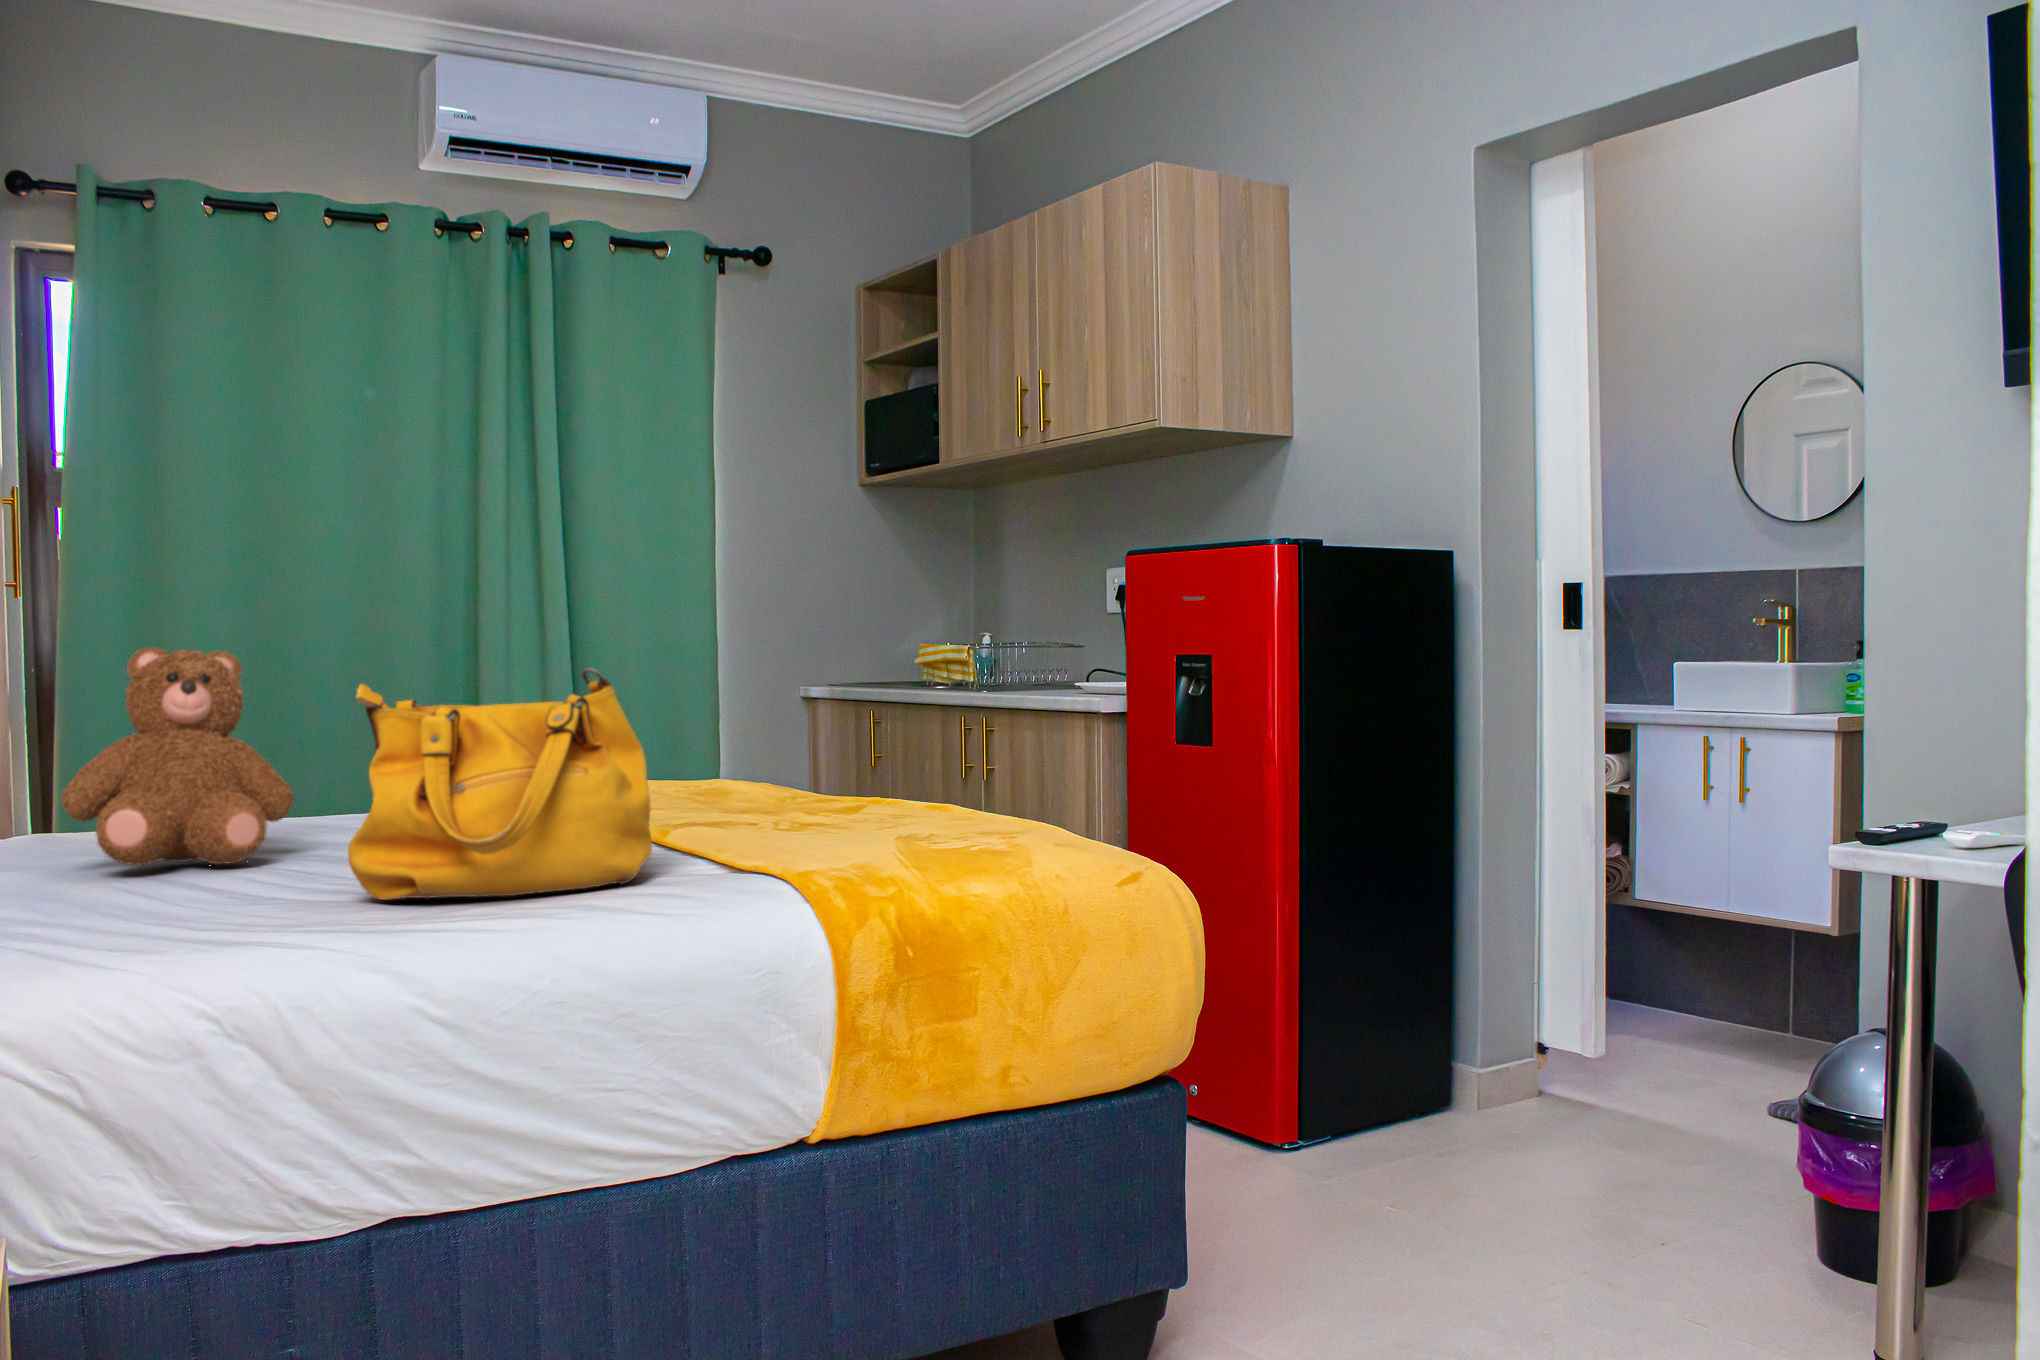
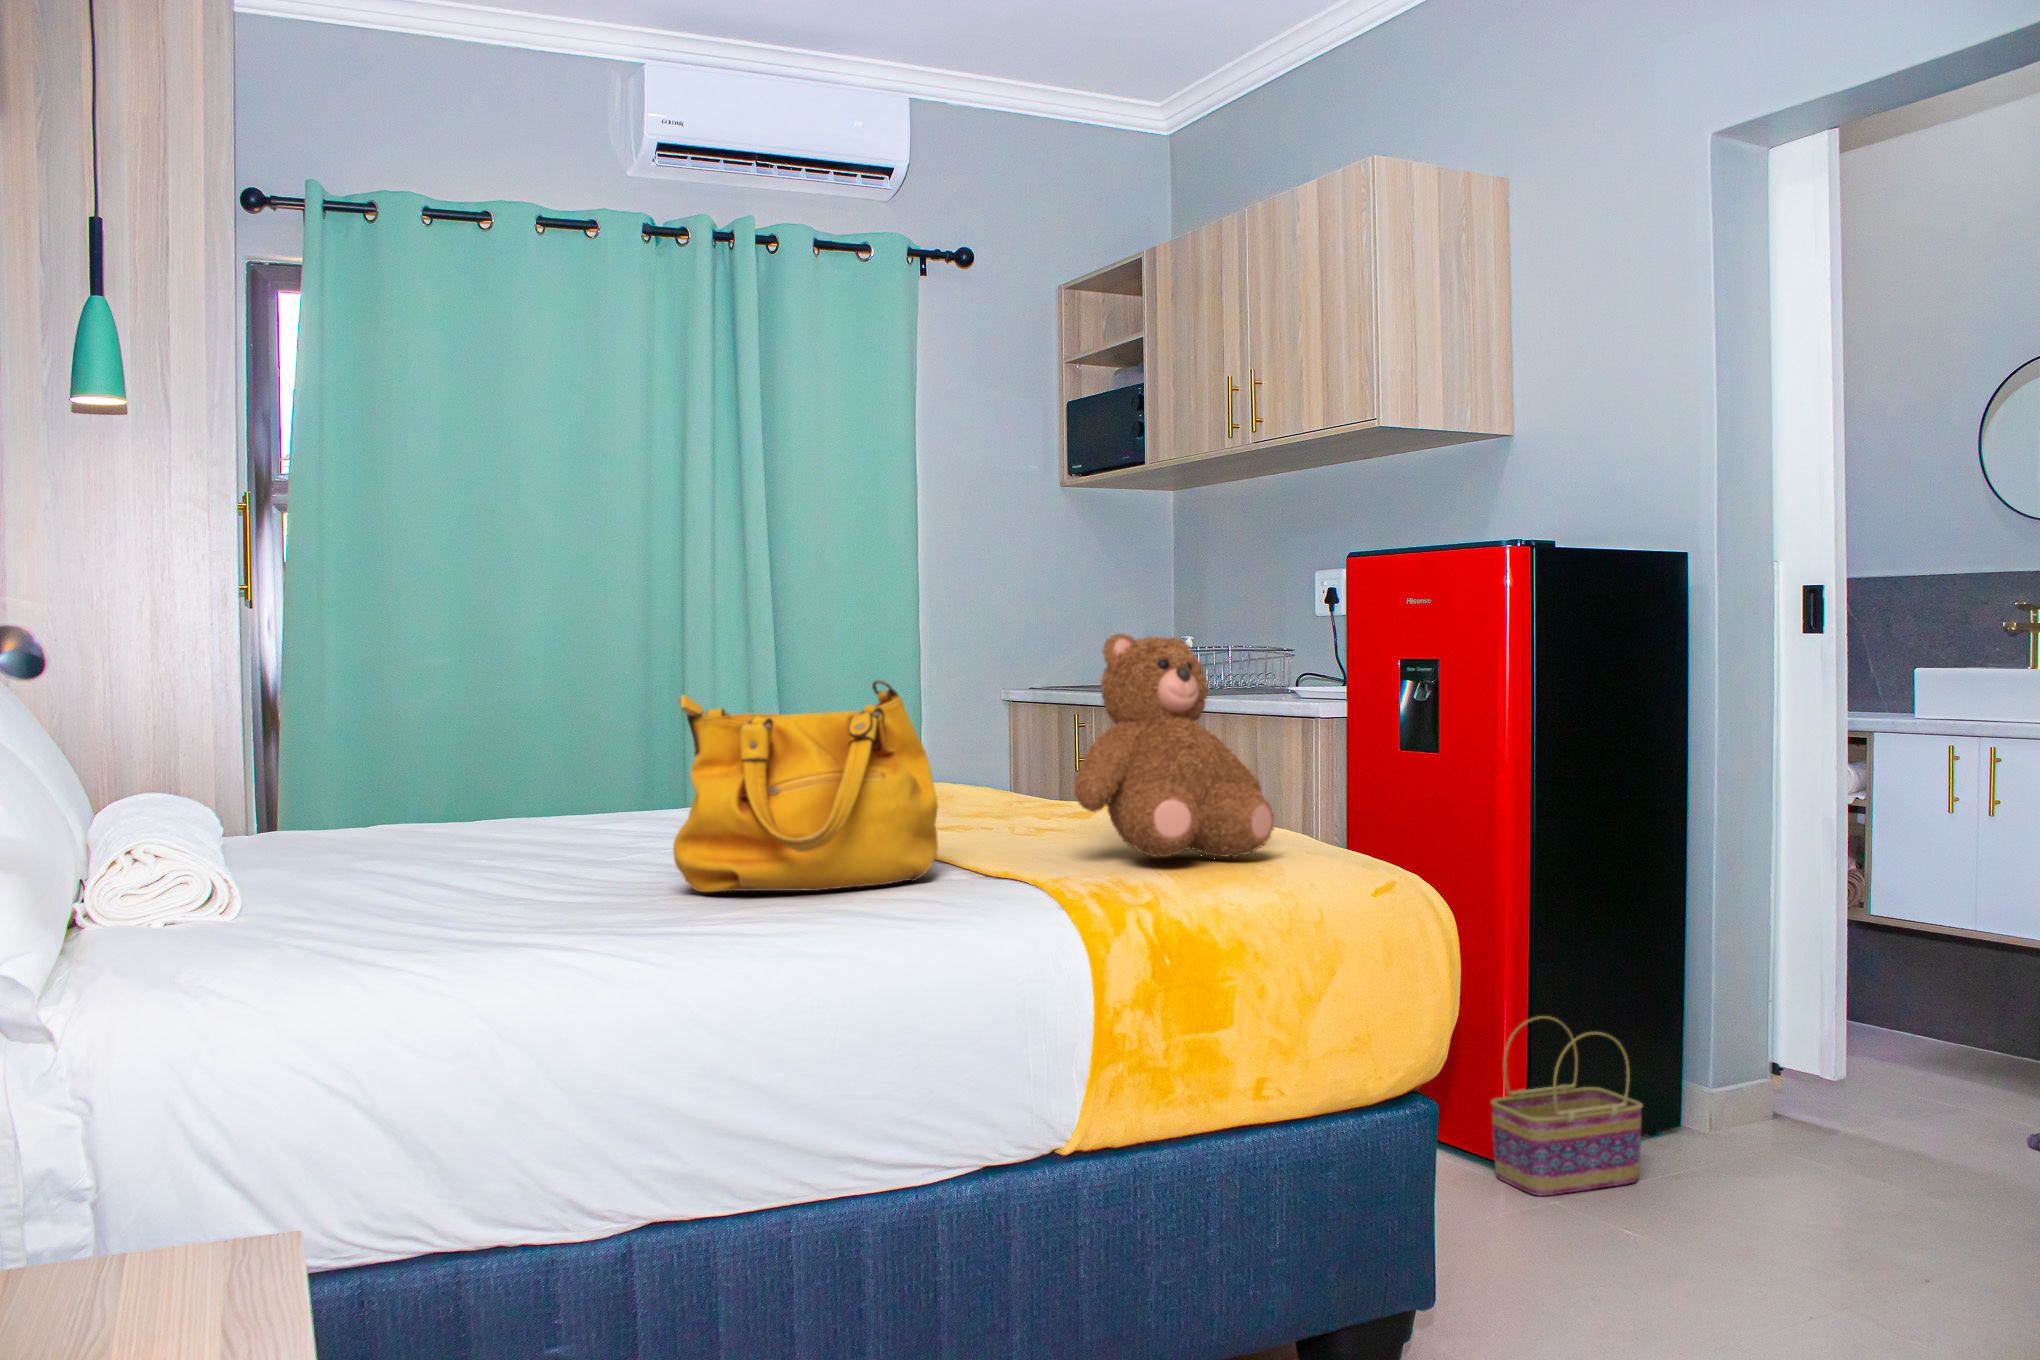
teddy bear: present [61,647,294,866] -> present [1074,633,1274,857]
basket: none [1260,1006,1408,1187] -> present [1491,1016,1643,1196]

